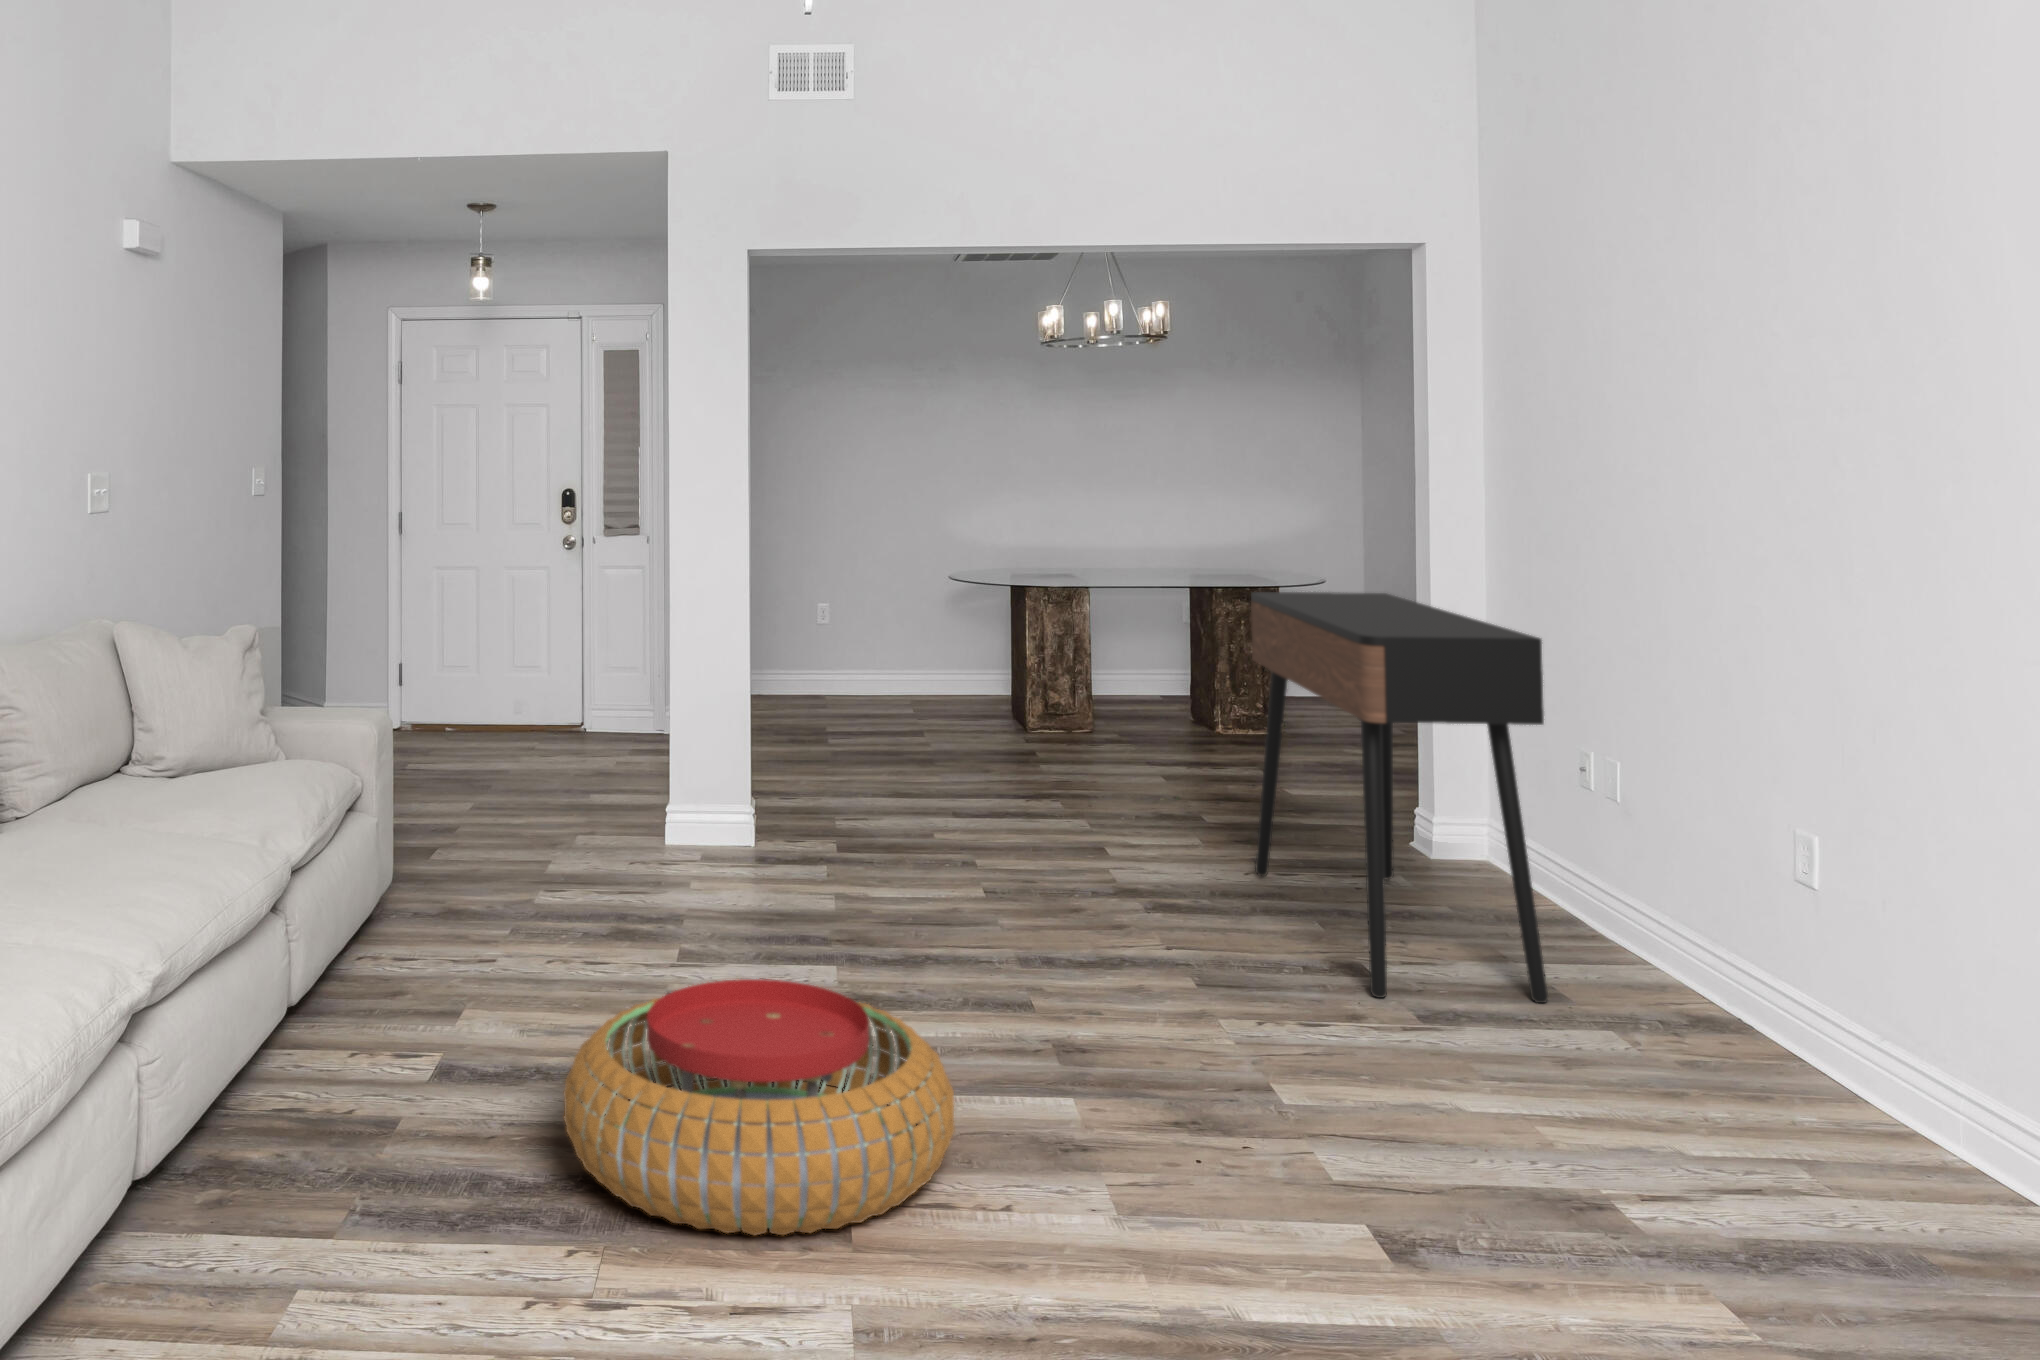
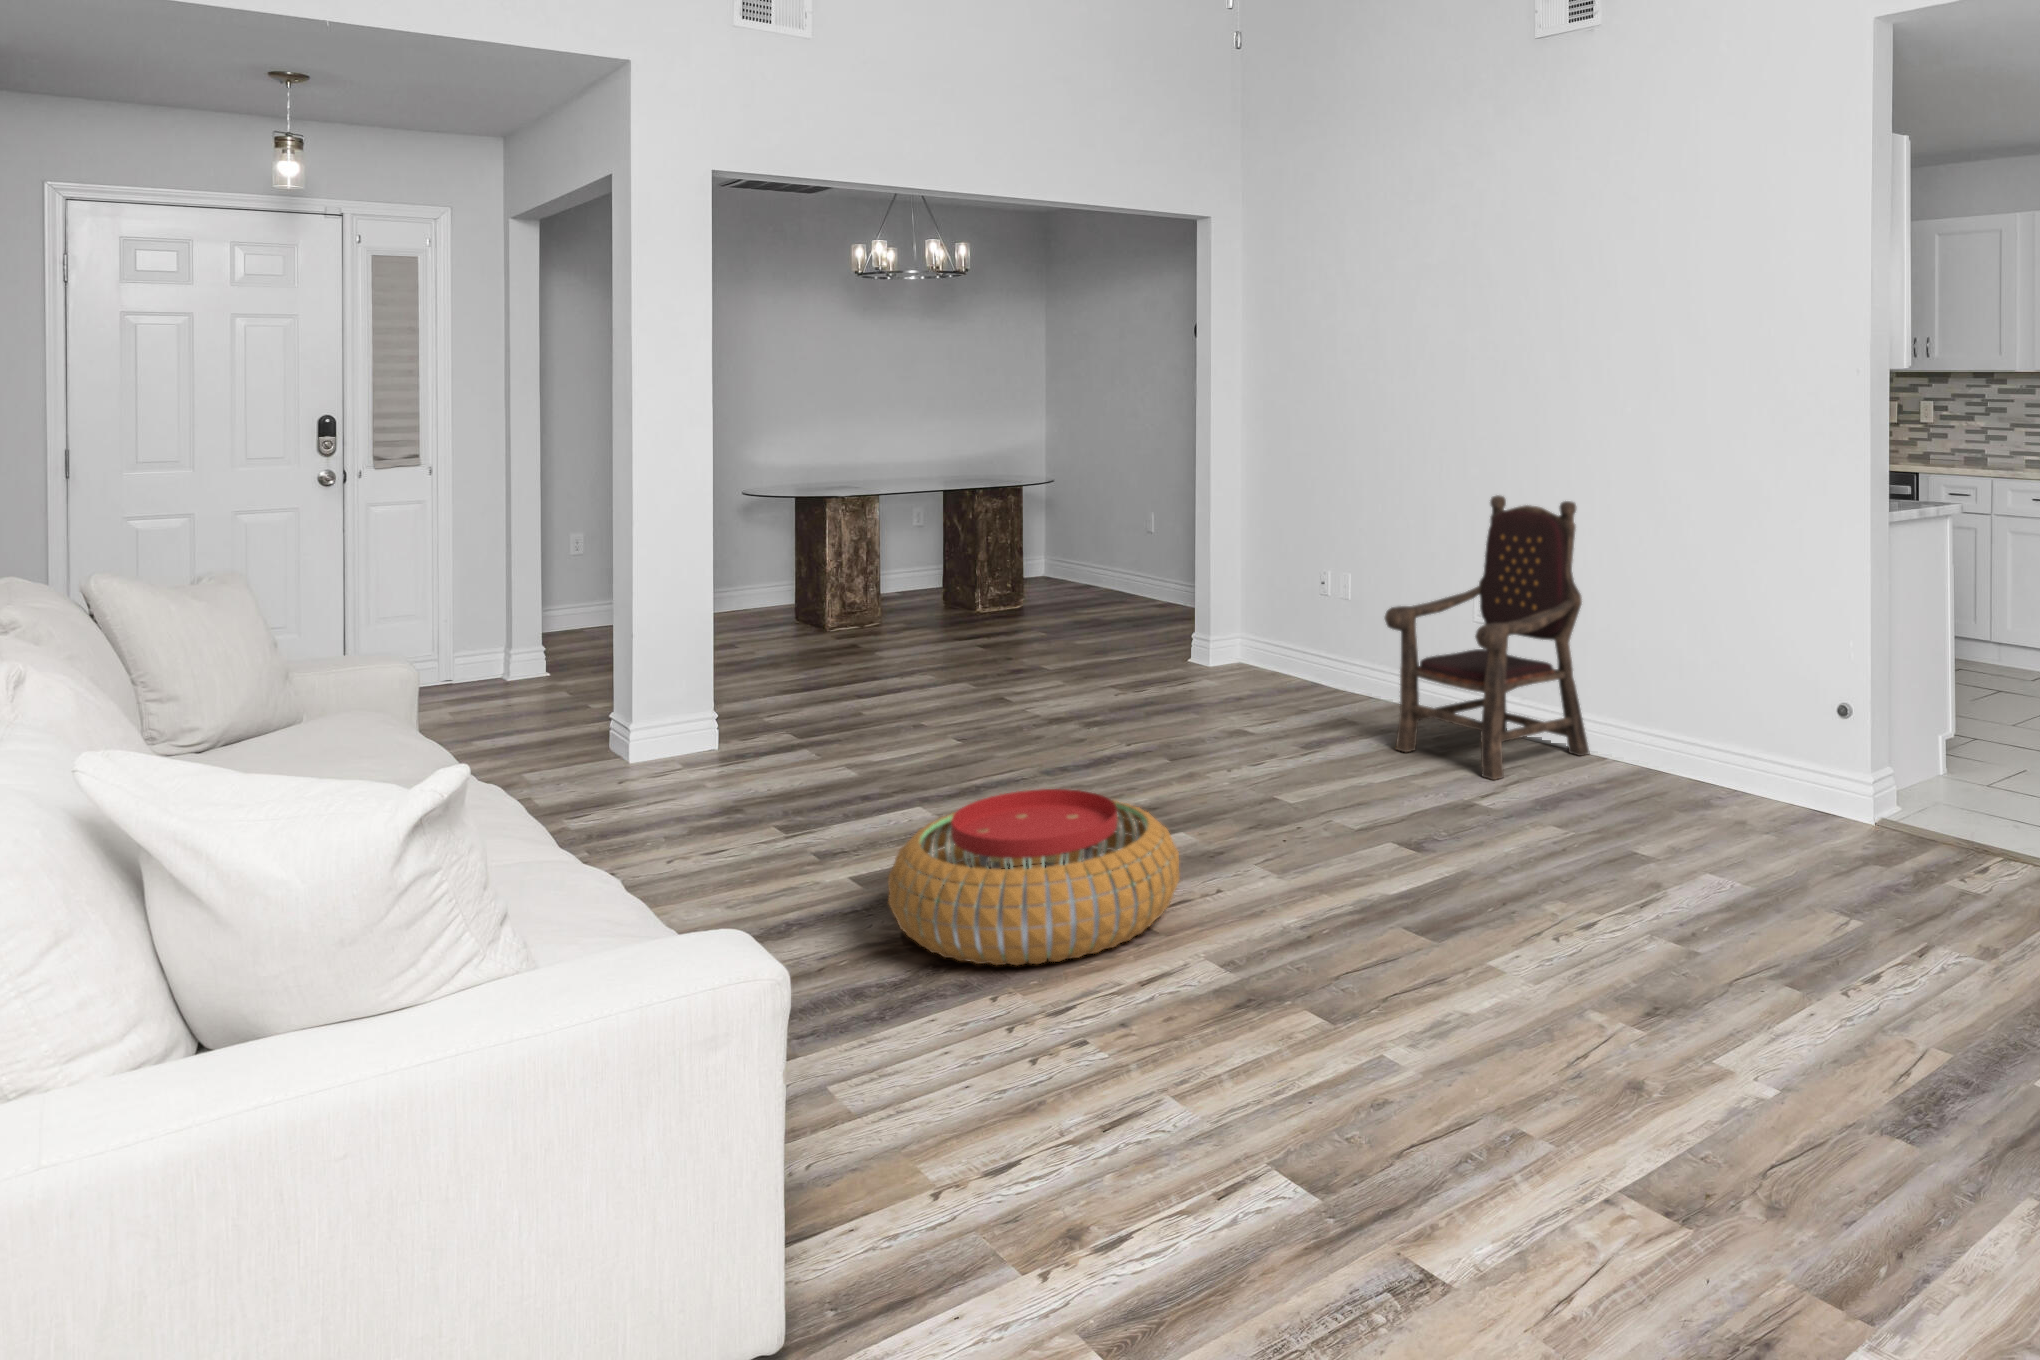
console table: present [1251,592,1548,1003] -> none [1115,485,1351,741]
armchair: none [1553,656,1967,1175] -> present [1385,495,1589,780]

